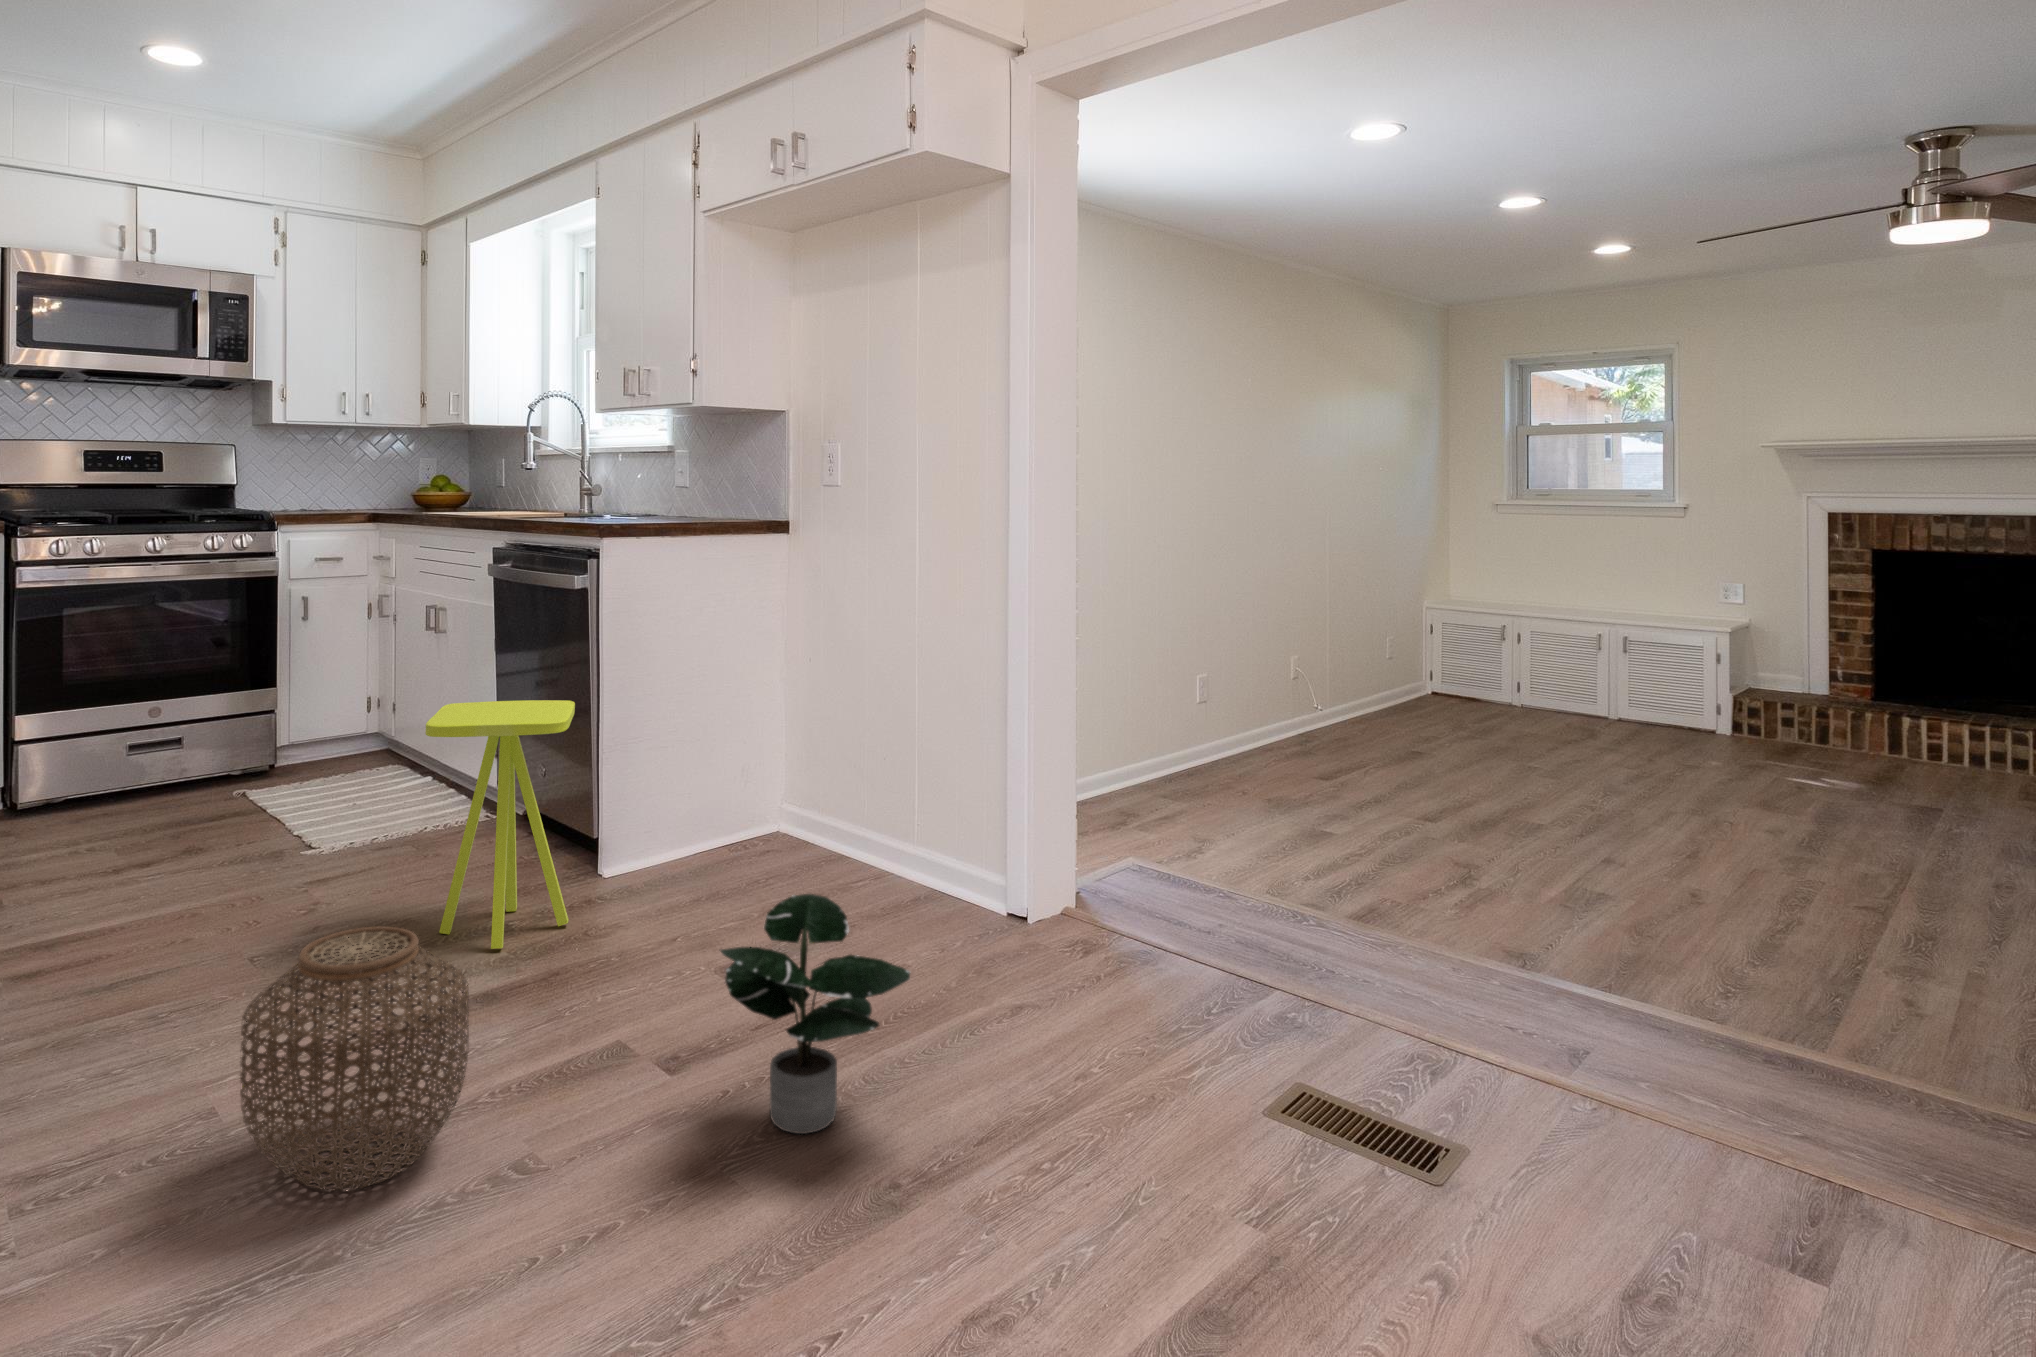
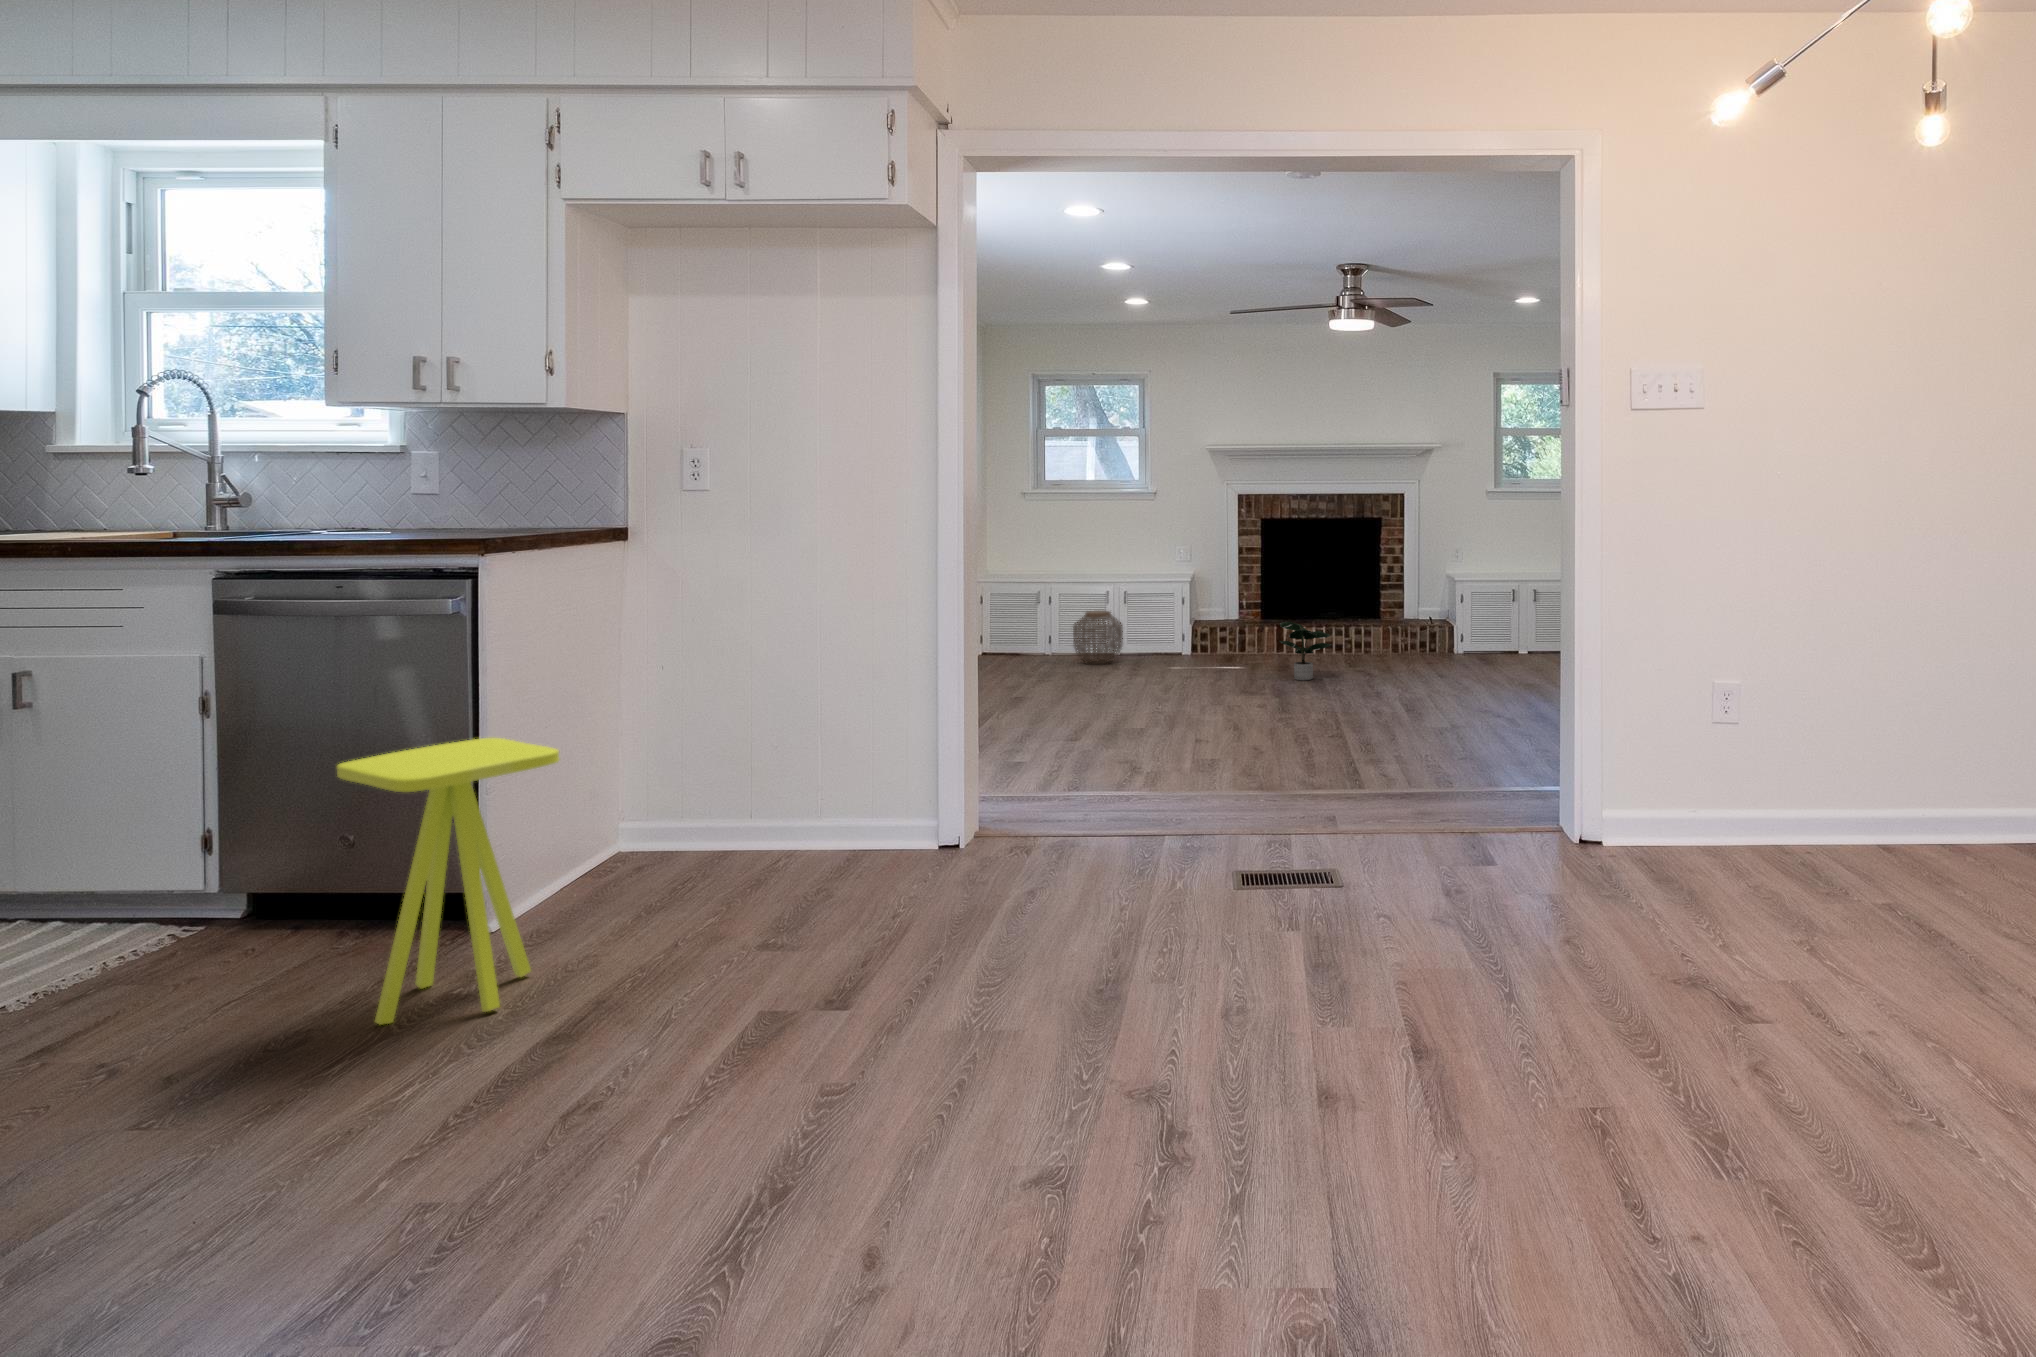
potted plant: present [721,894,910,1134] -> present [1279,622,1331,680]
woven basket: present [240,926,469,1191] -> present [1073,611,1123,665]

